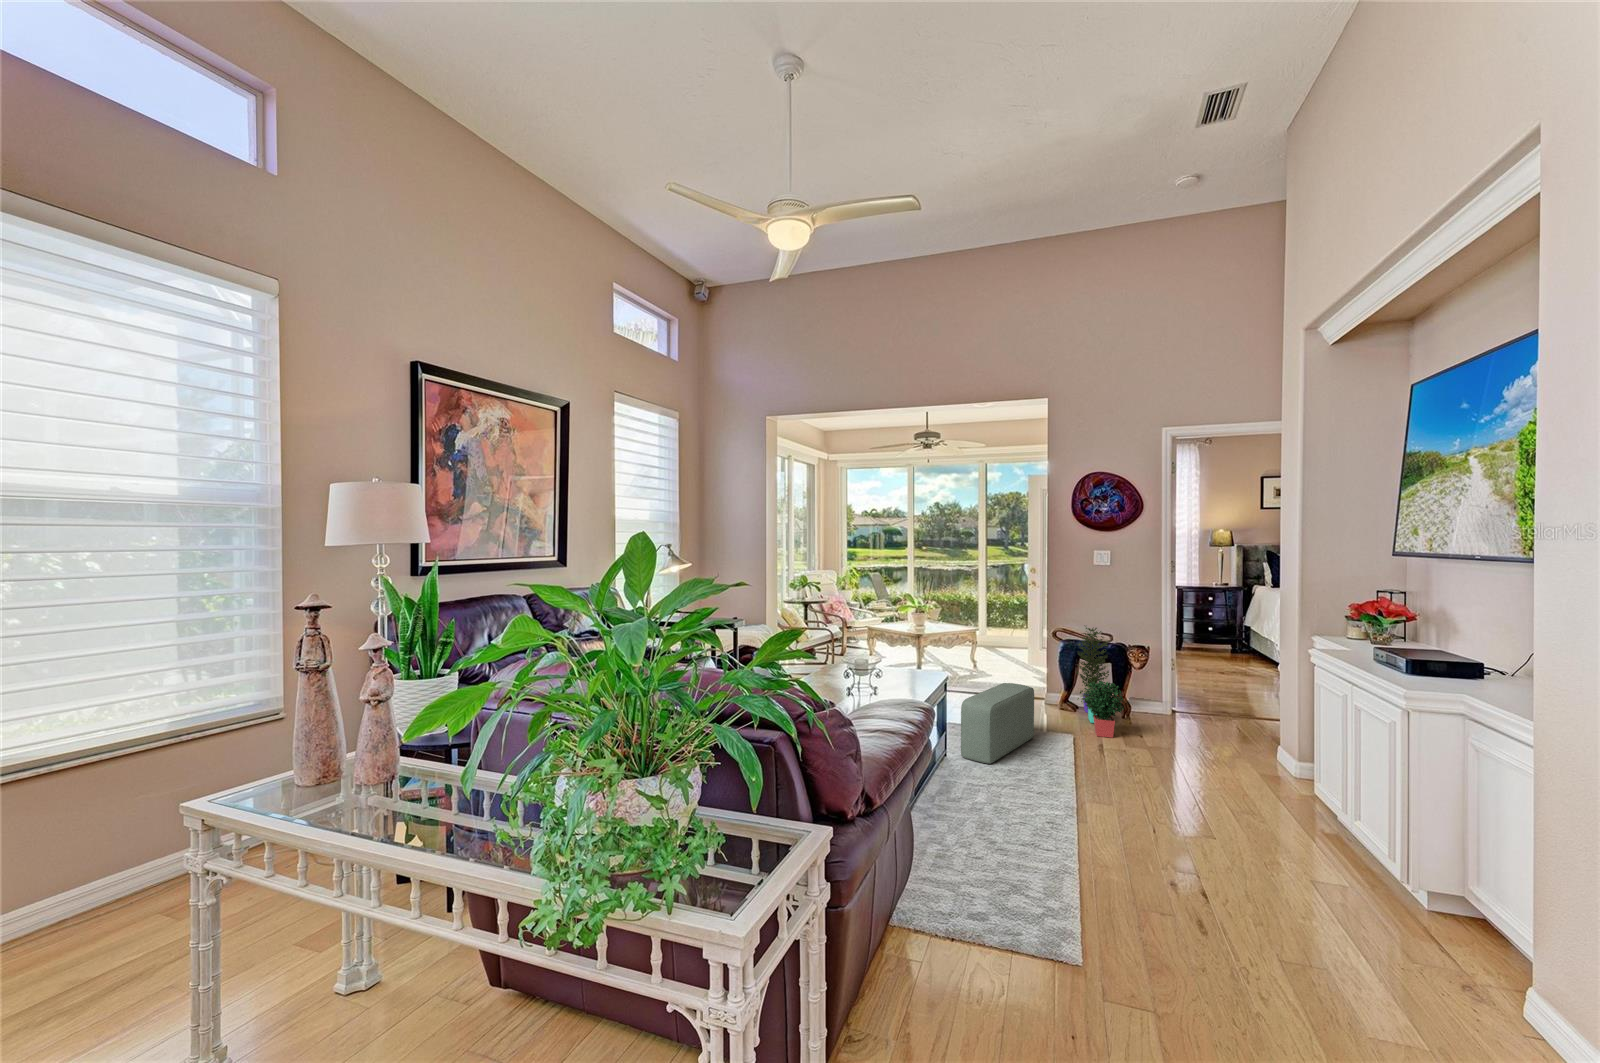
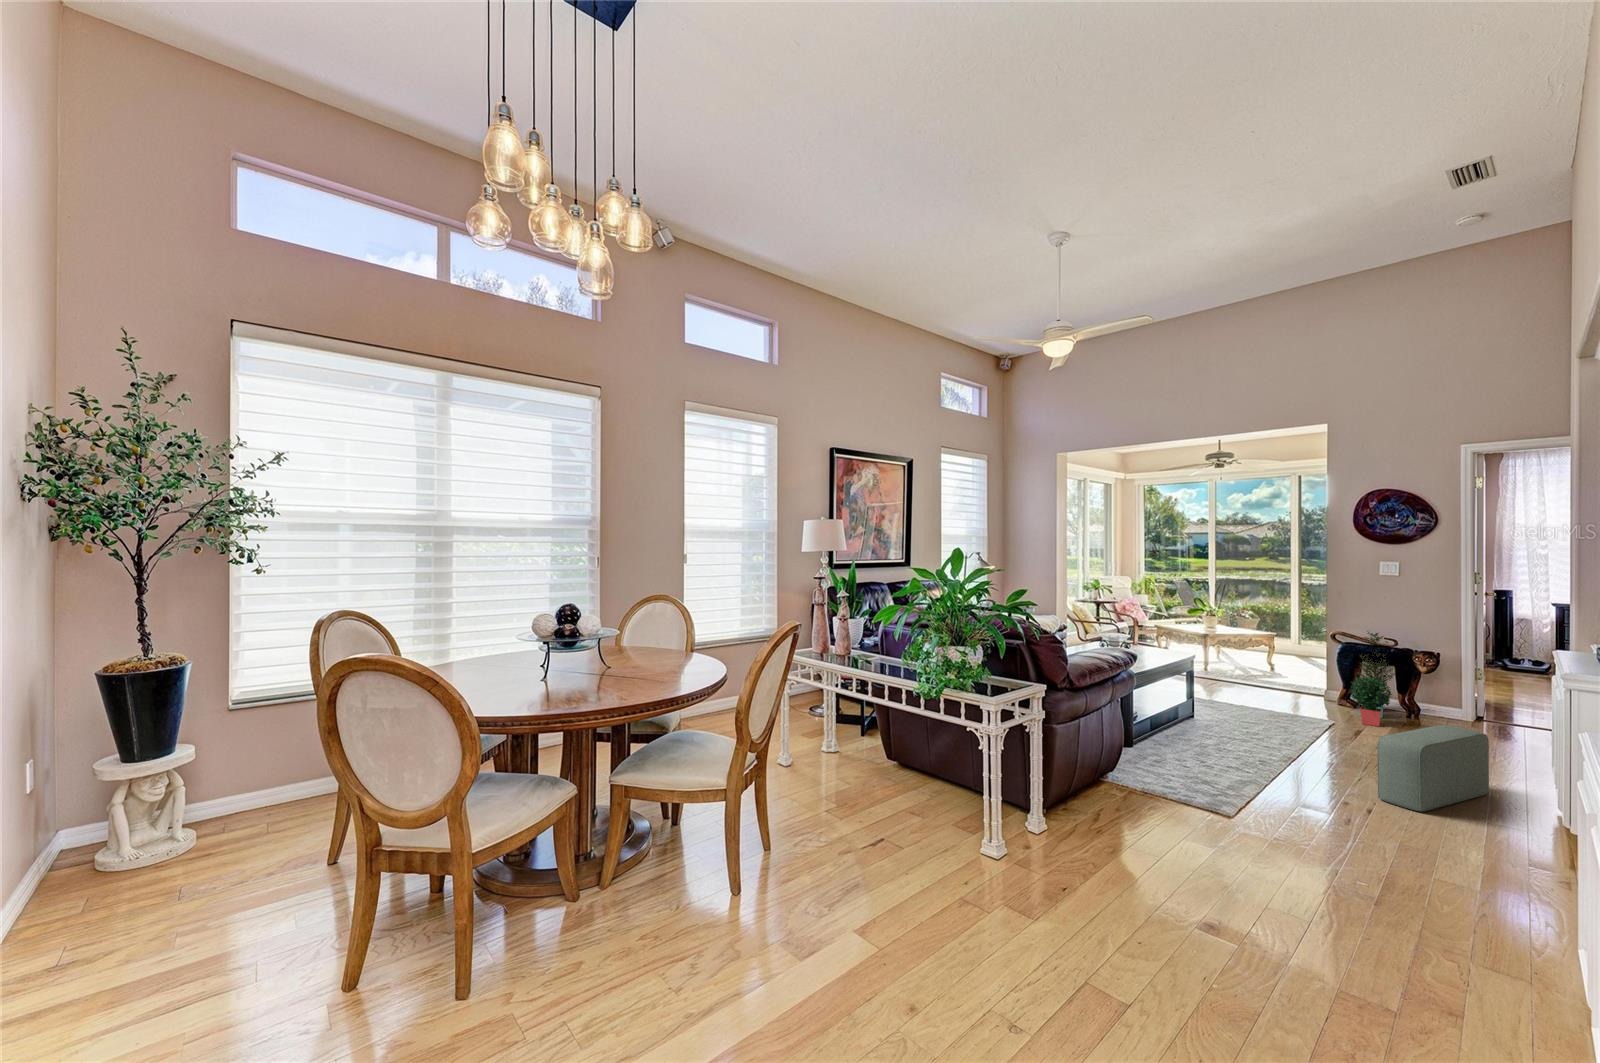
pouf: present [961,683,1034,764] -> present [1377,725,1489,812]

